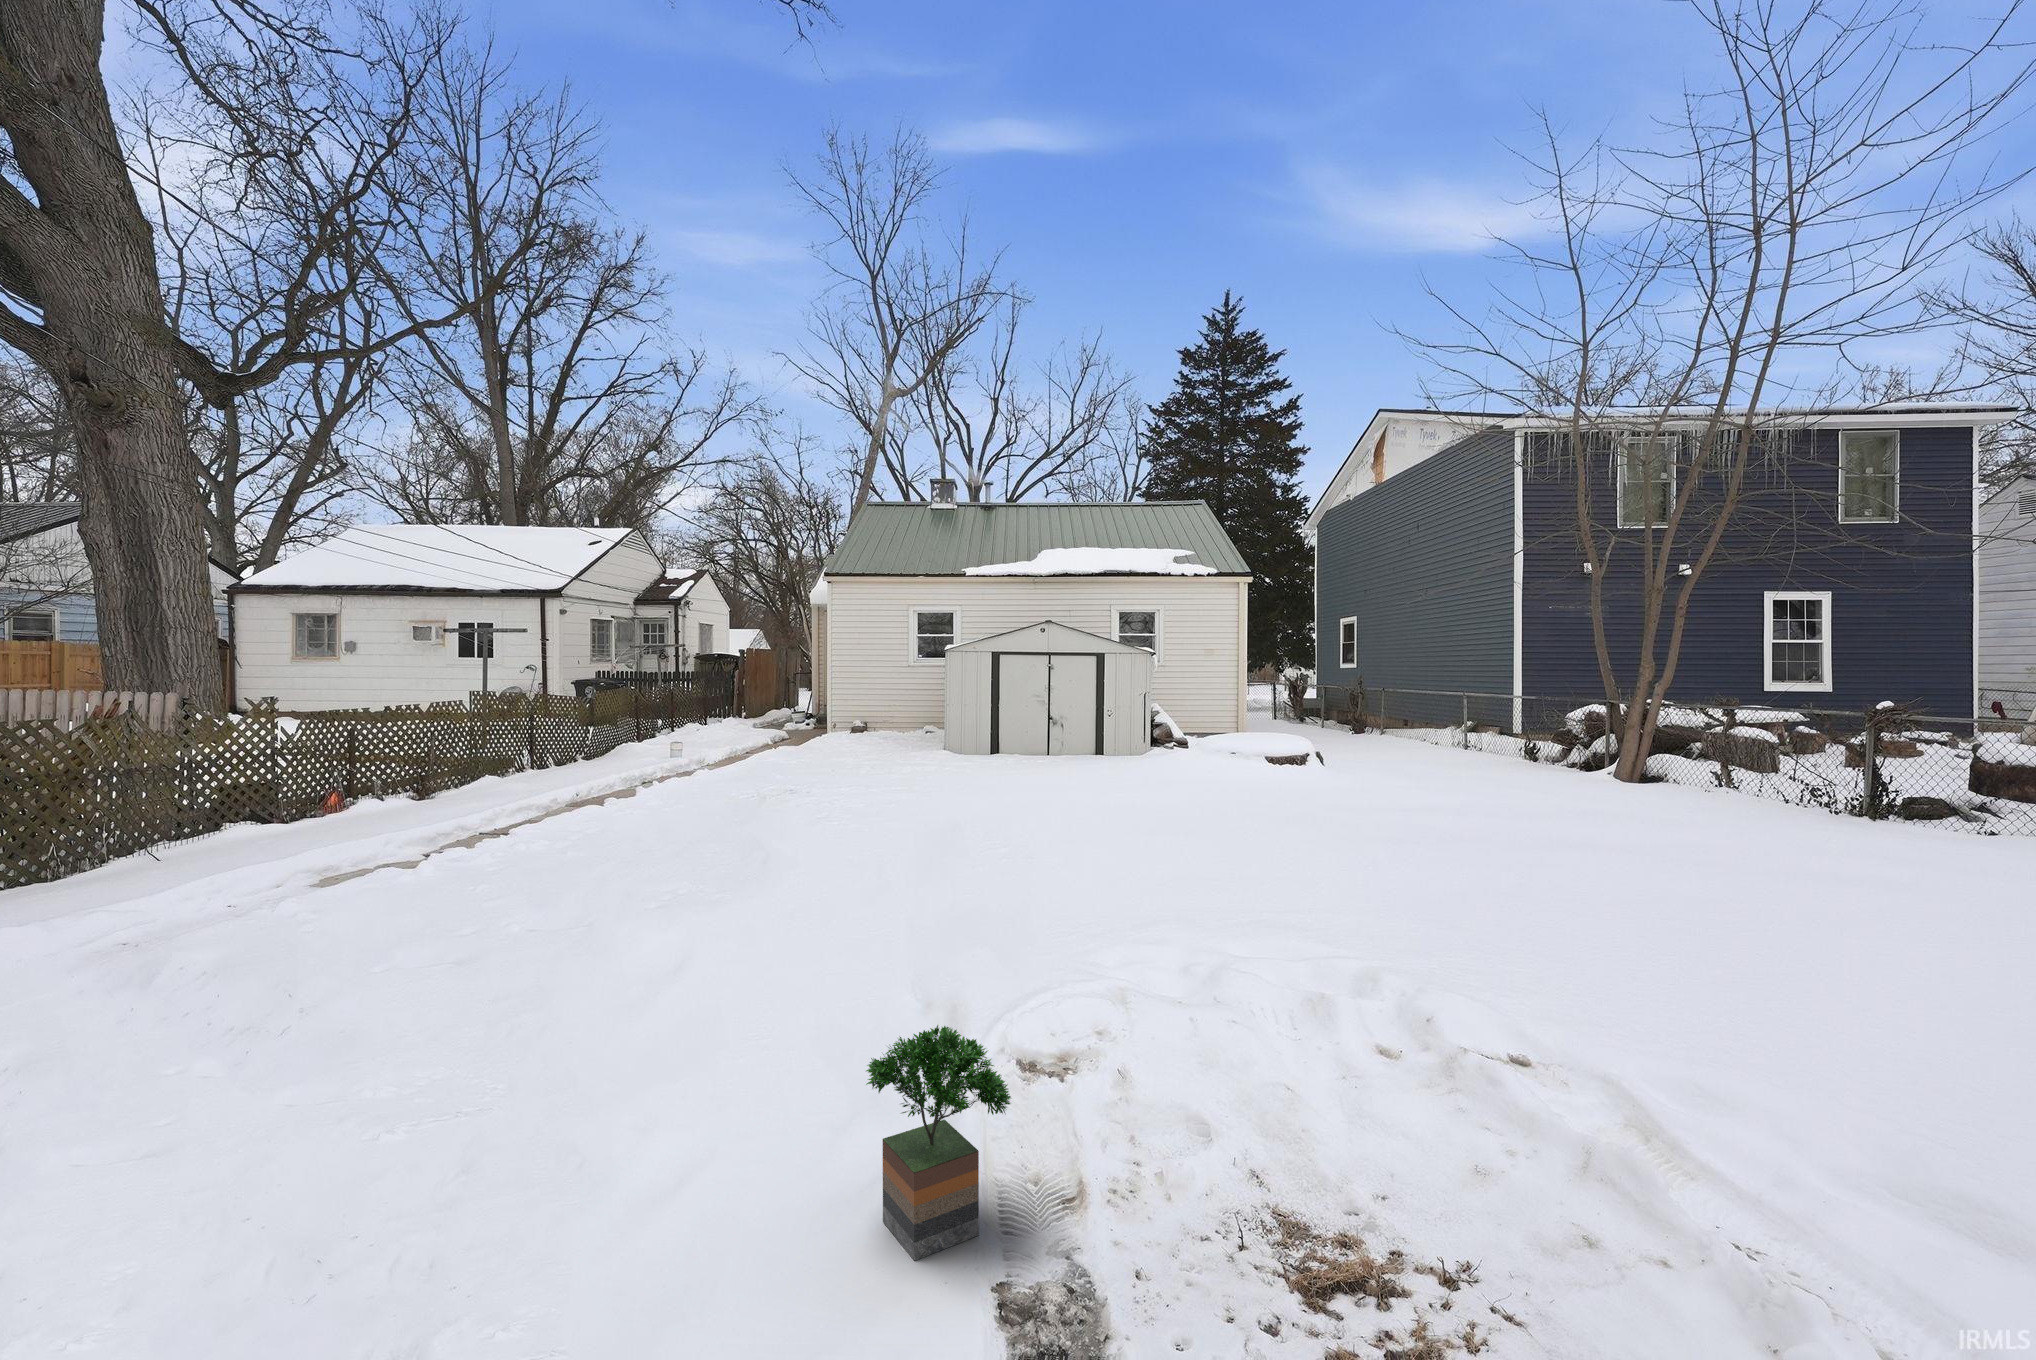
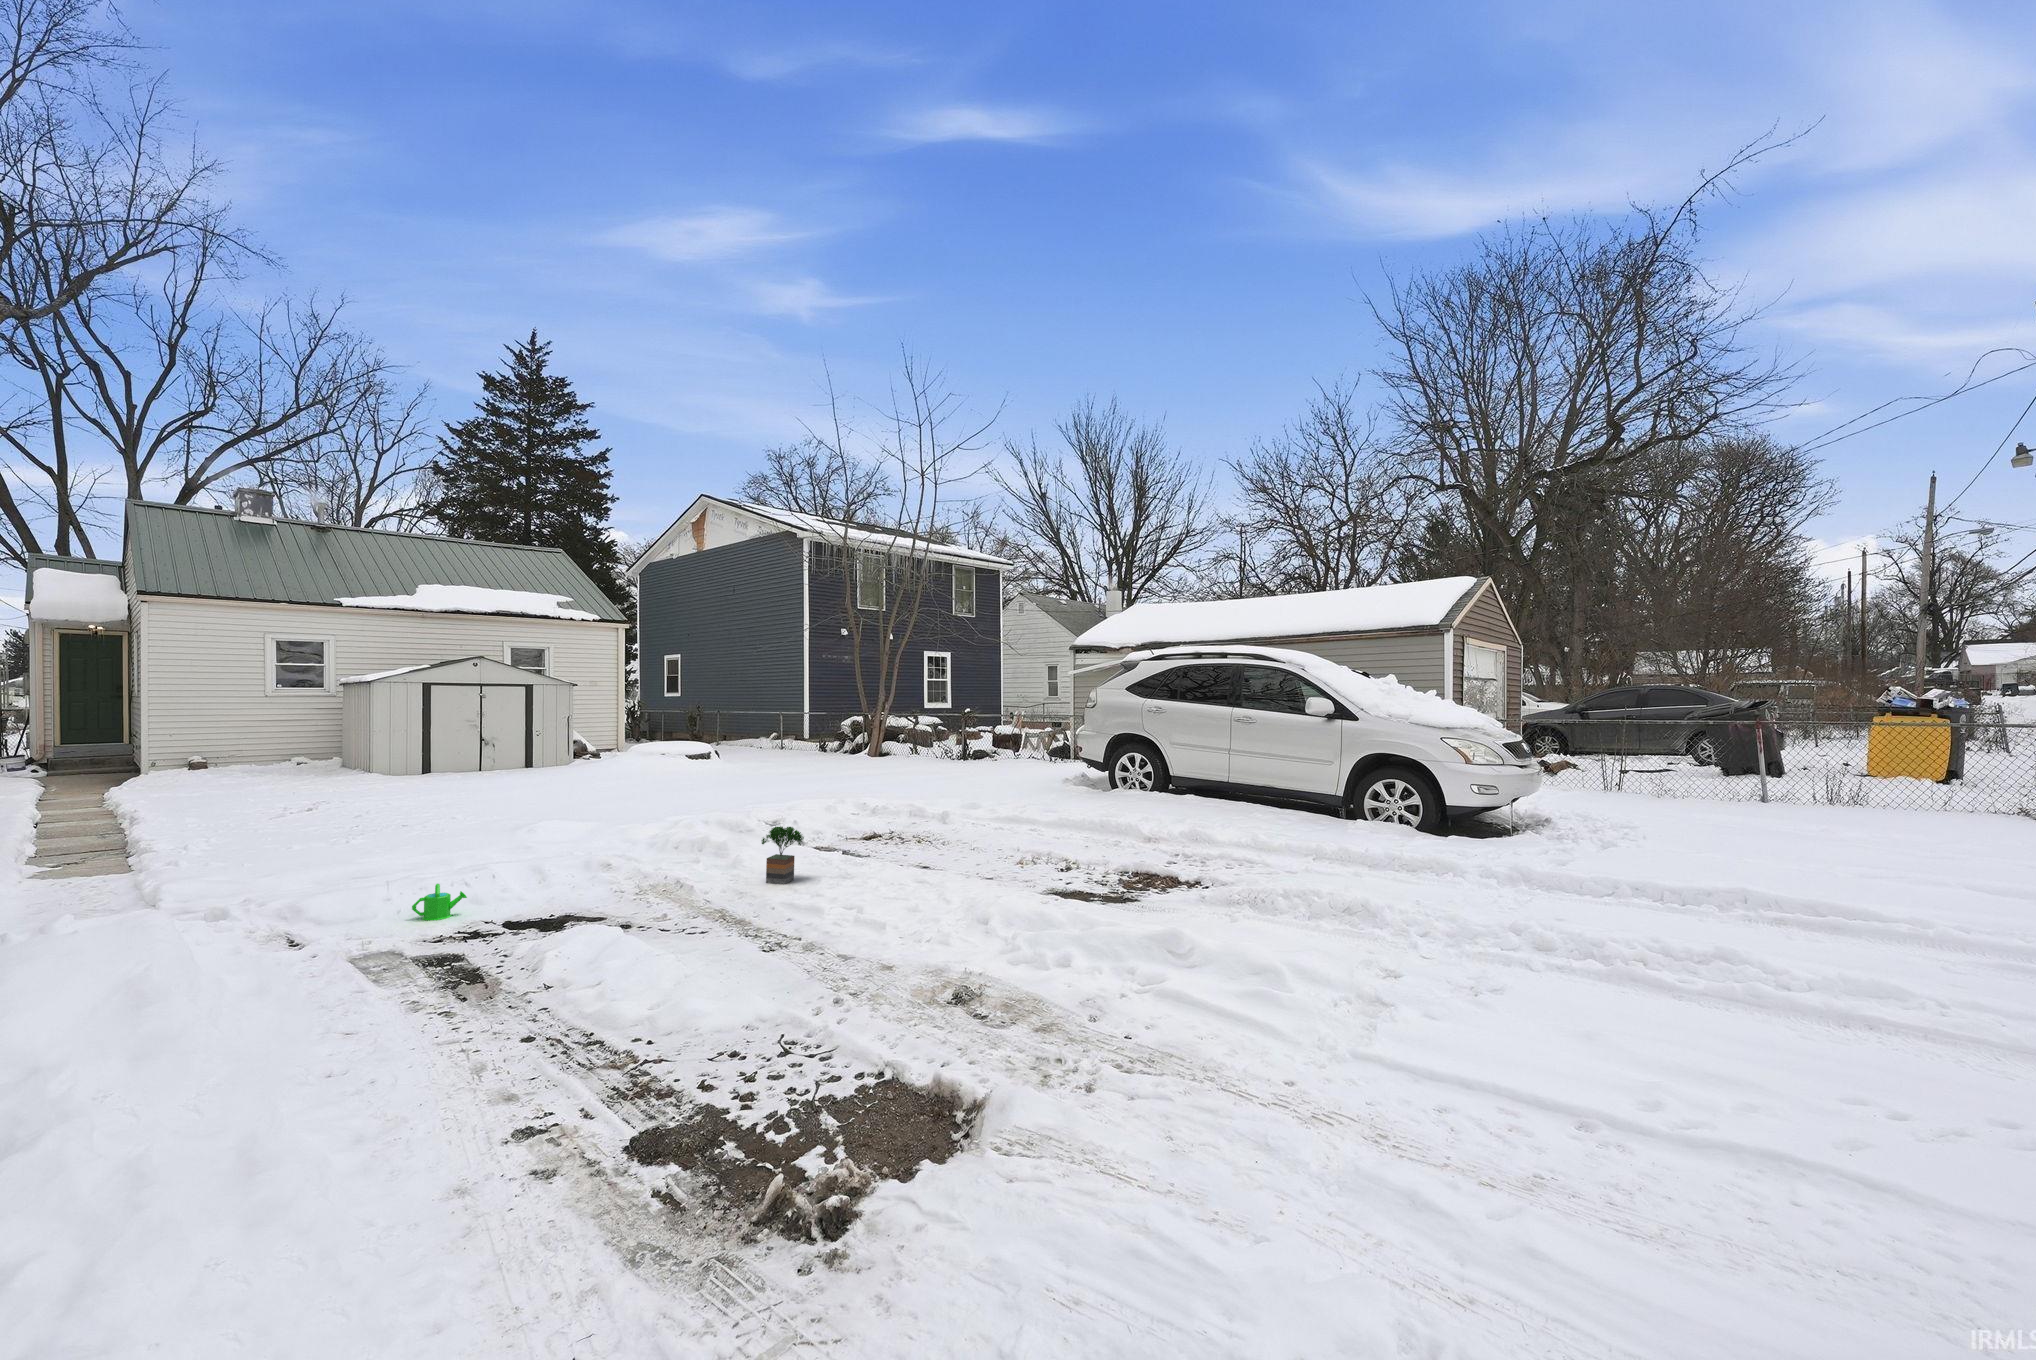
watering can: none [134,1027,227,1119] -> present [412,884,467,920]

